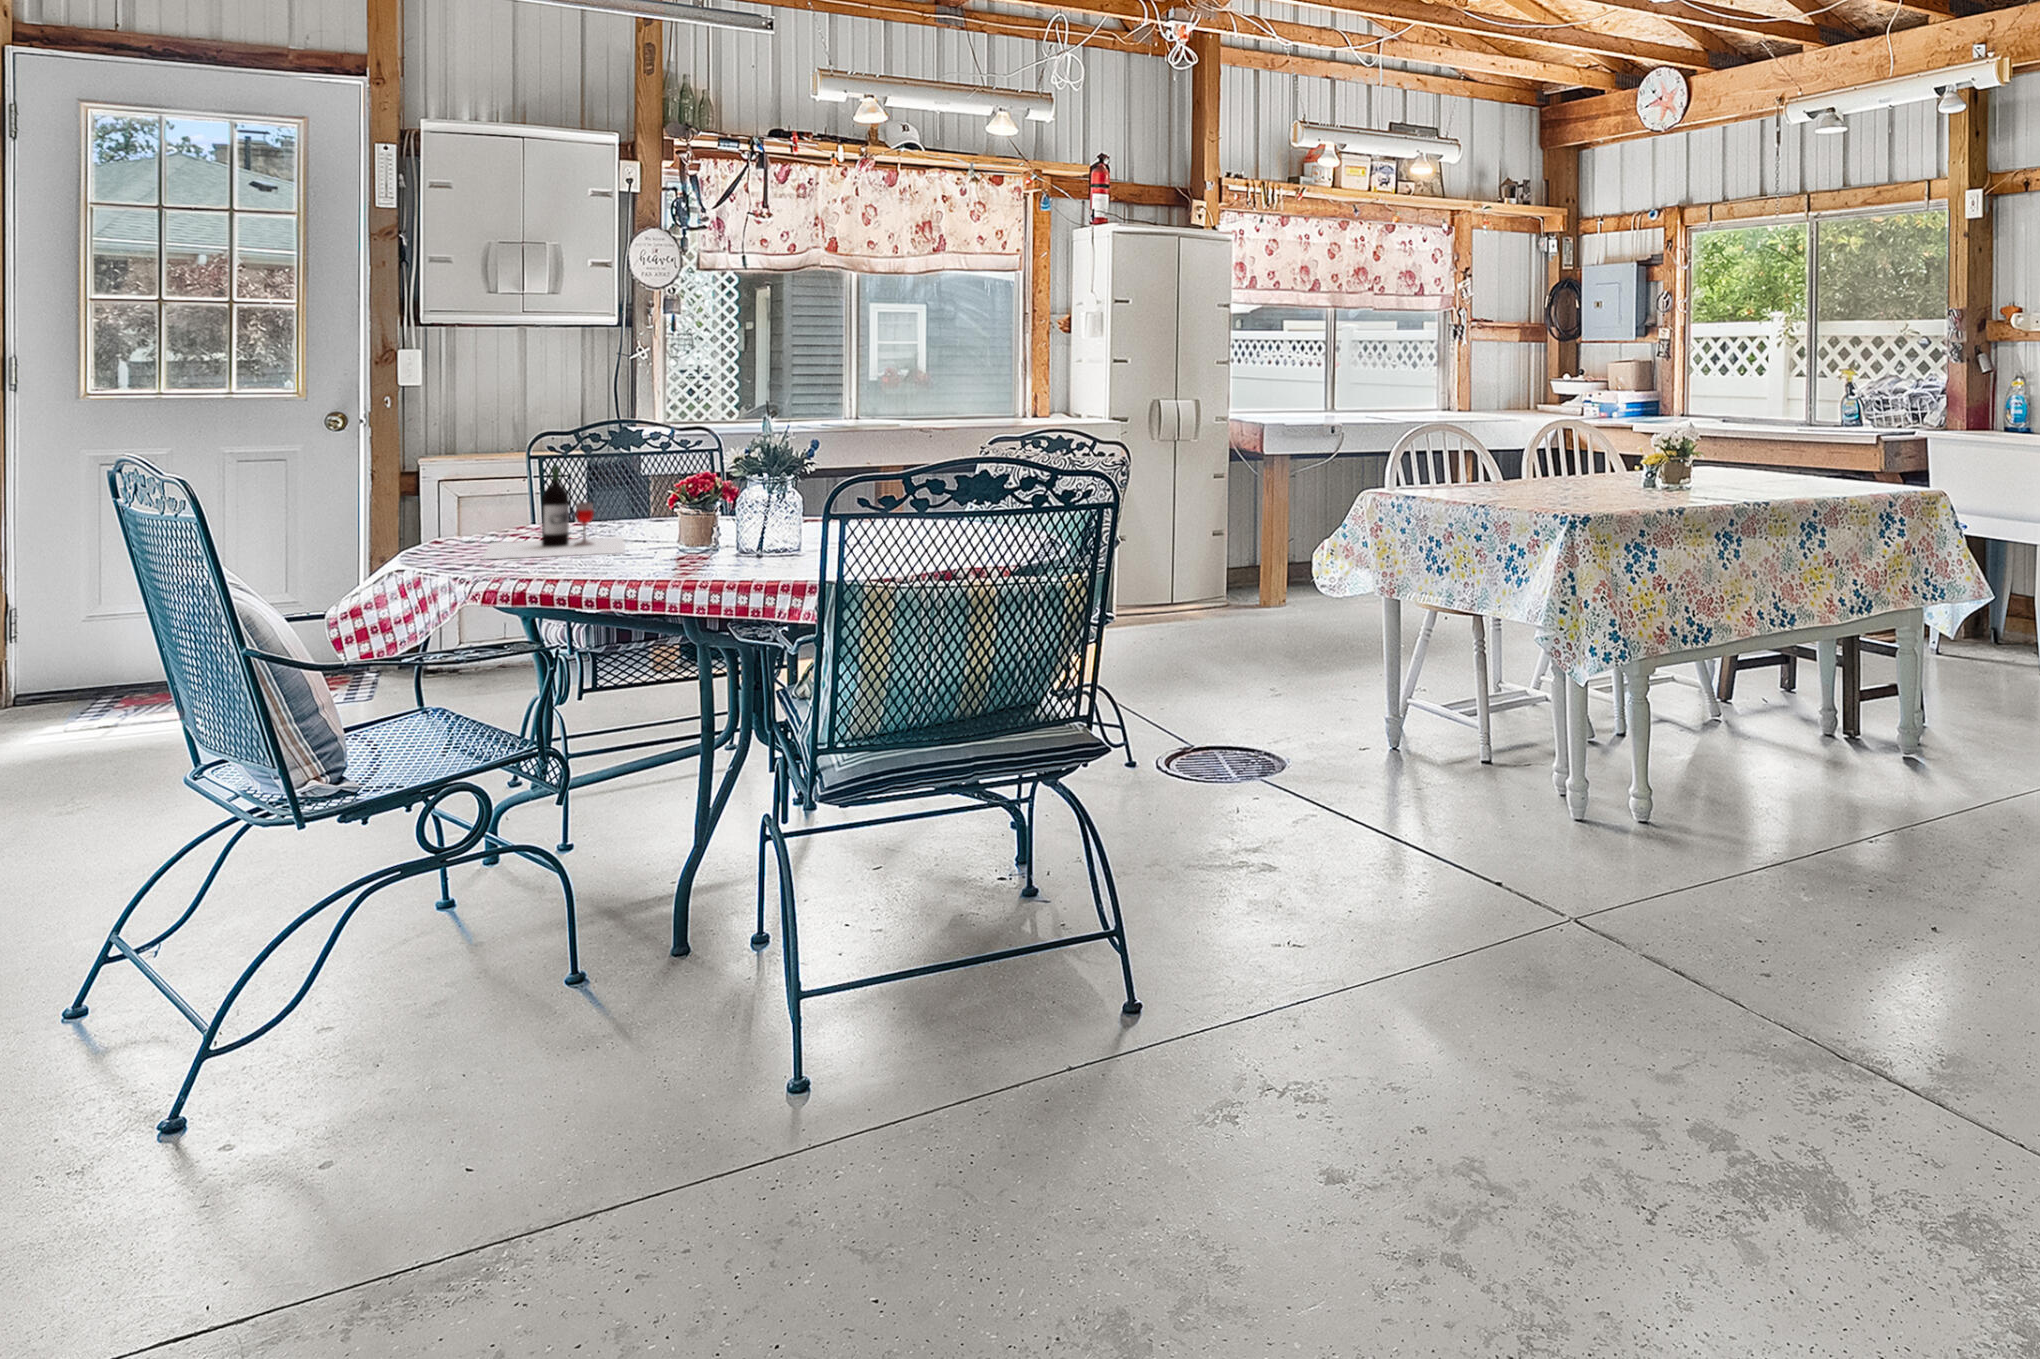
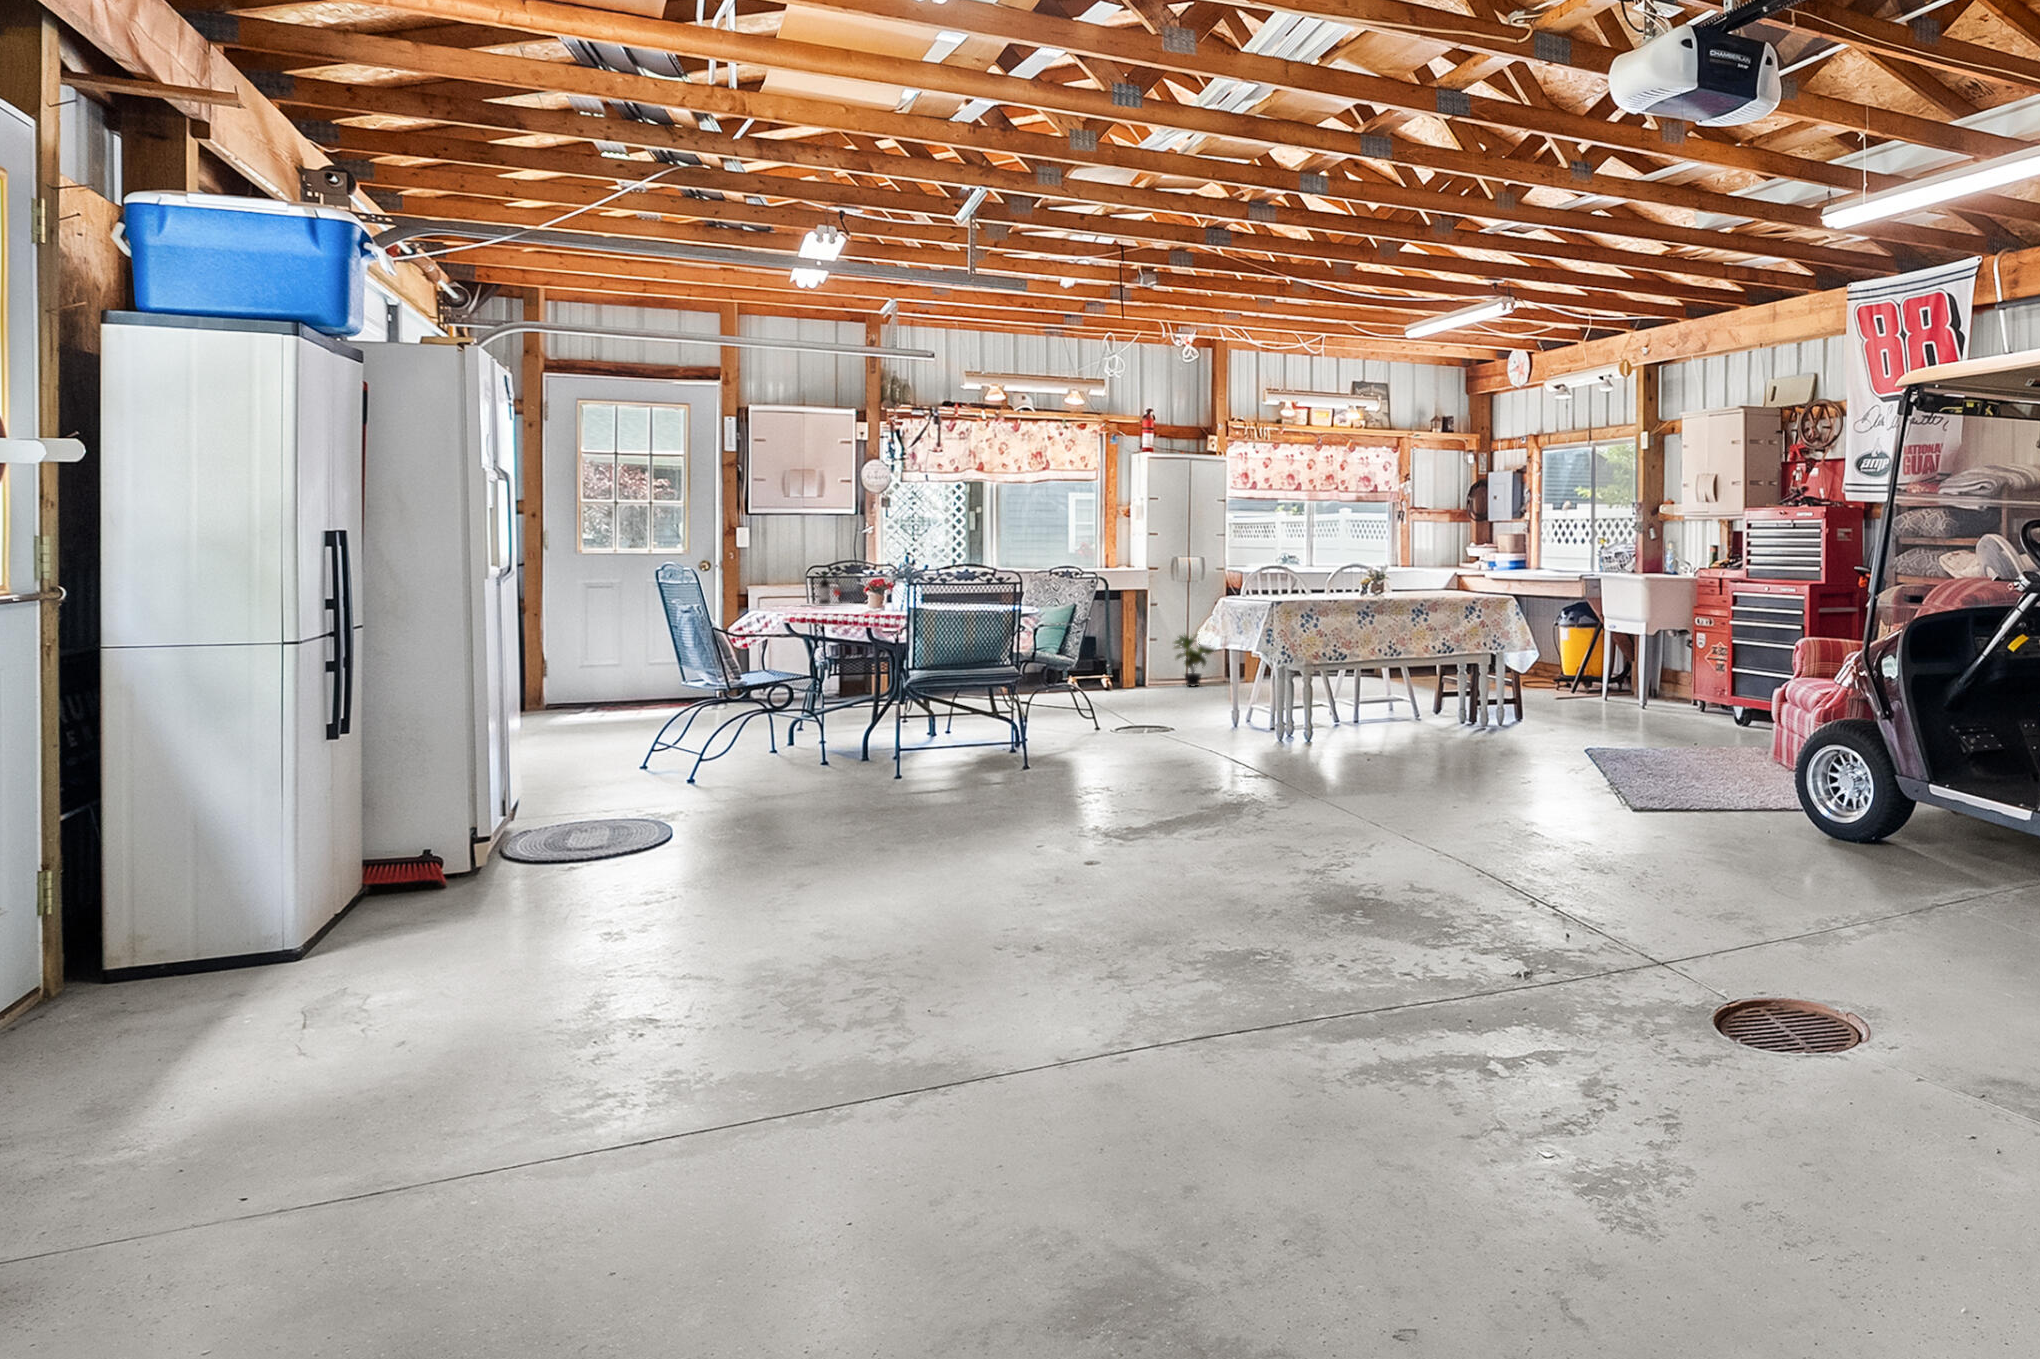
potted plant: none [1154,519,1235,620] -> present [1174,634,1214,686]

